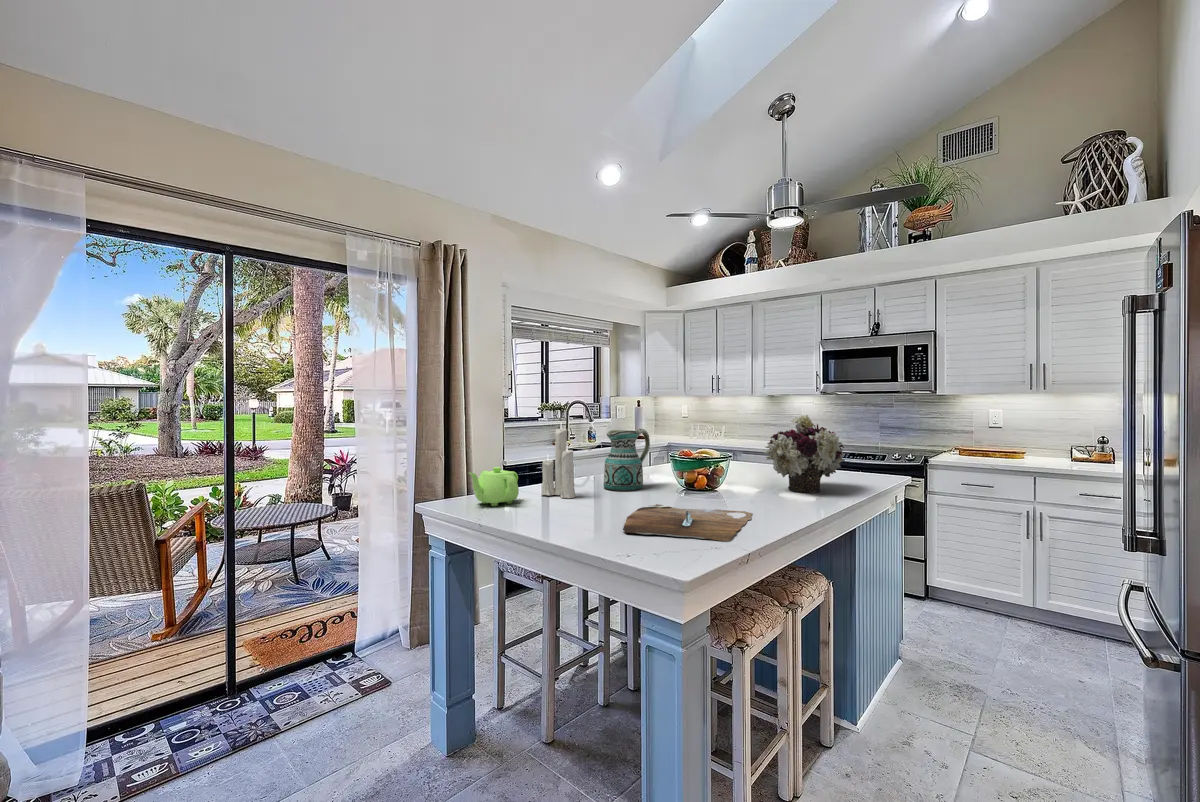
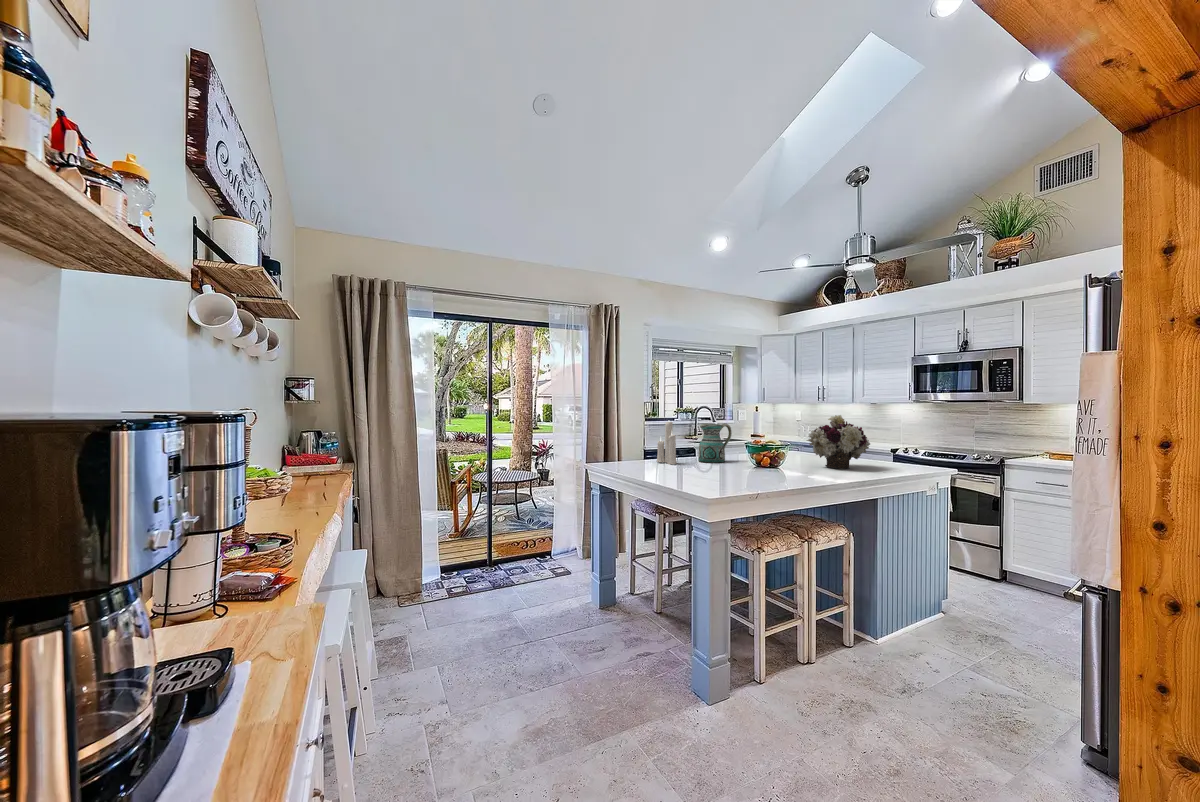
teapot: present [469,467,519,506] -> none [612,443,642,465]
cutting board: present [623,504,753,541] -> none [691,468,781,484]

